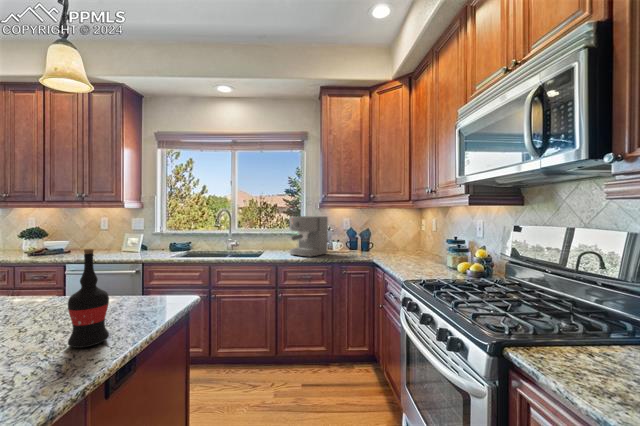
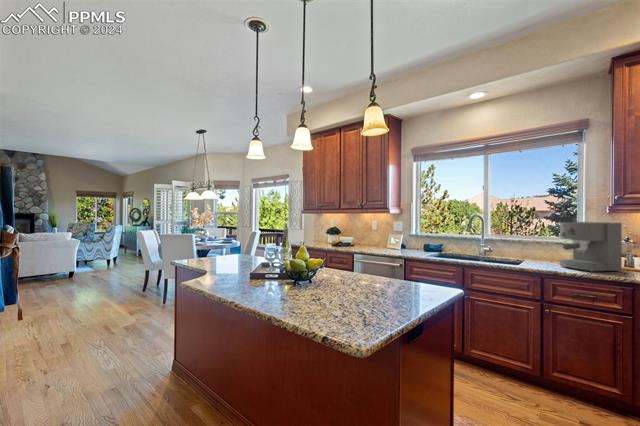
wine bottle: present [68,249,109,348] -> none [381,240,405,307]

